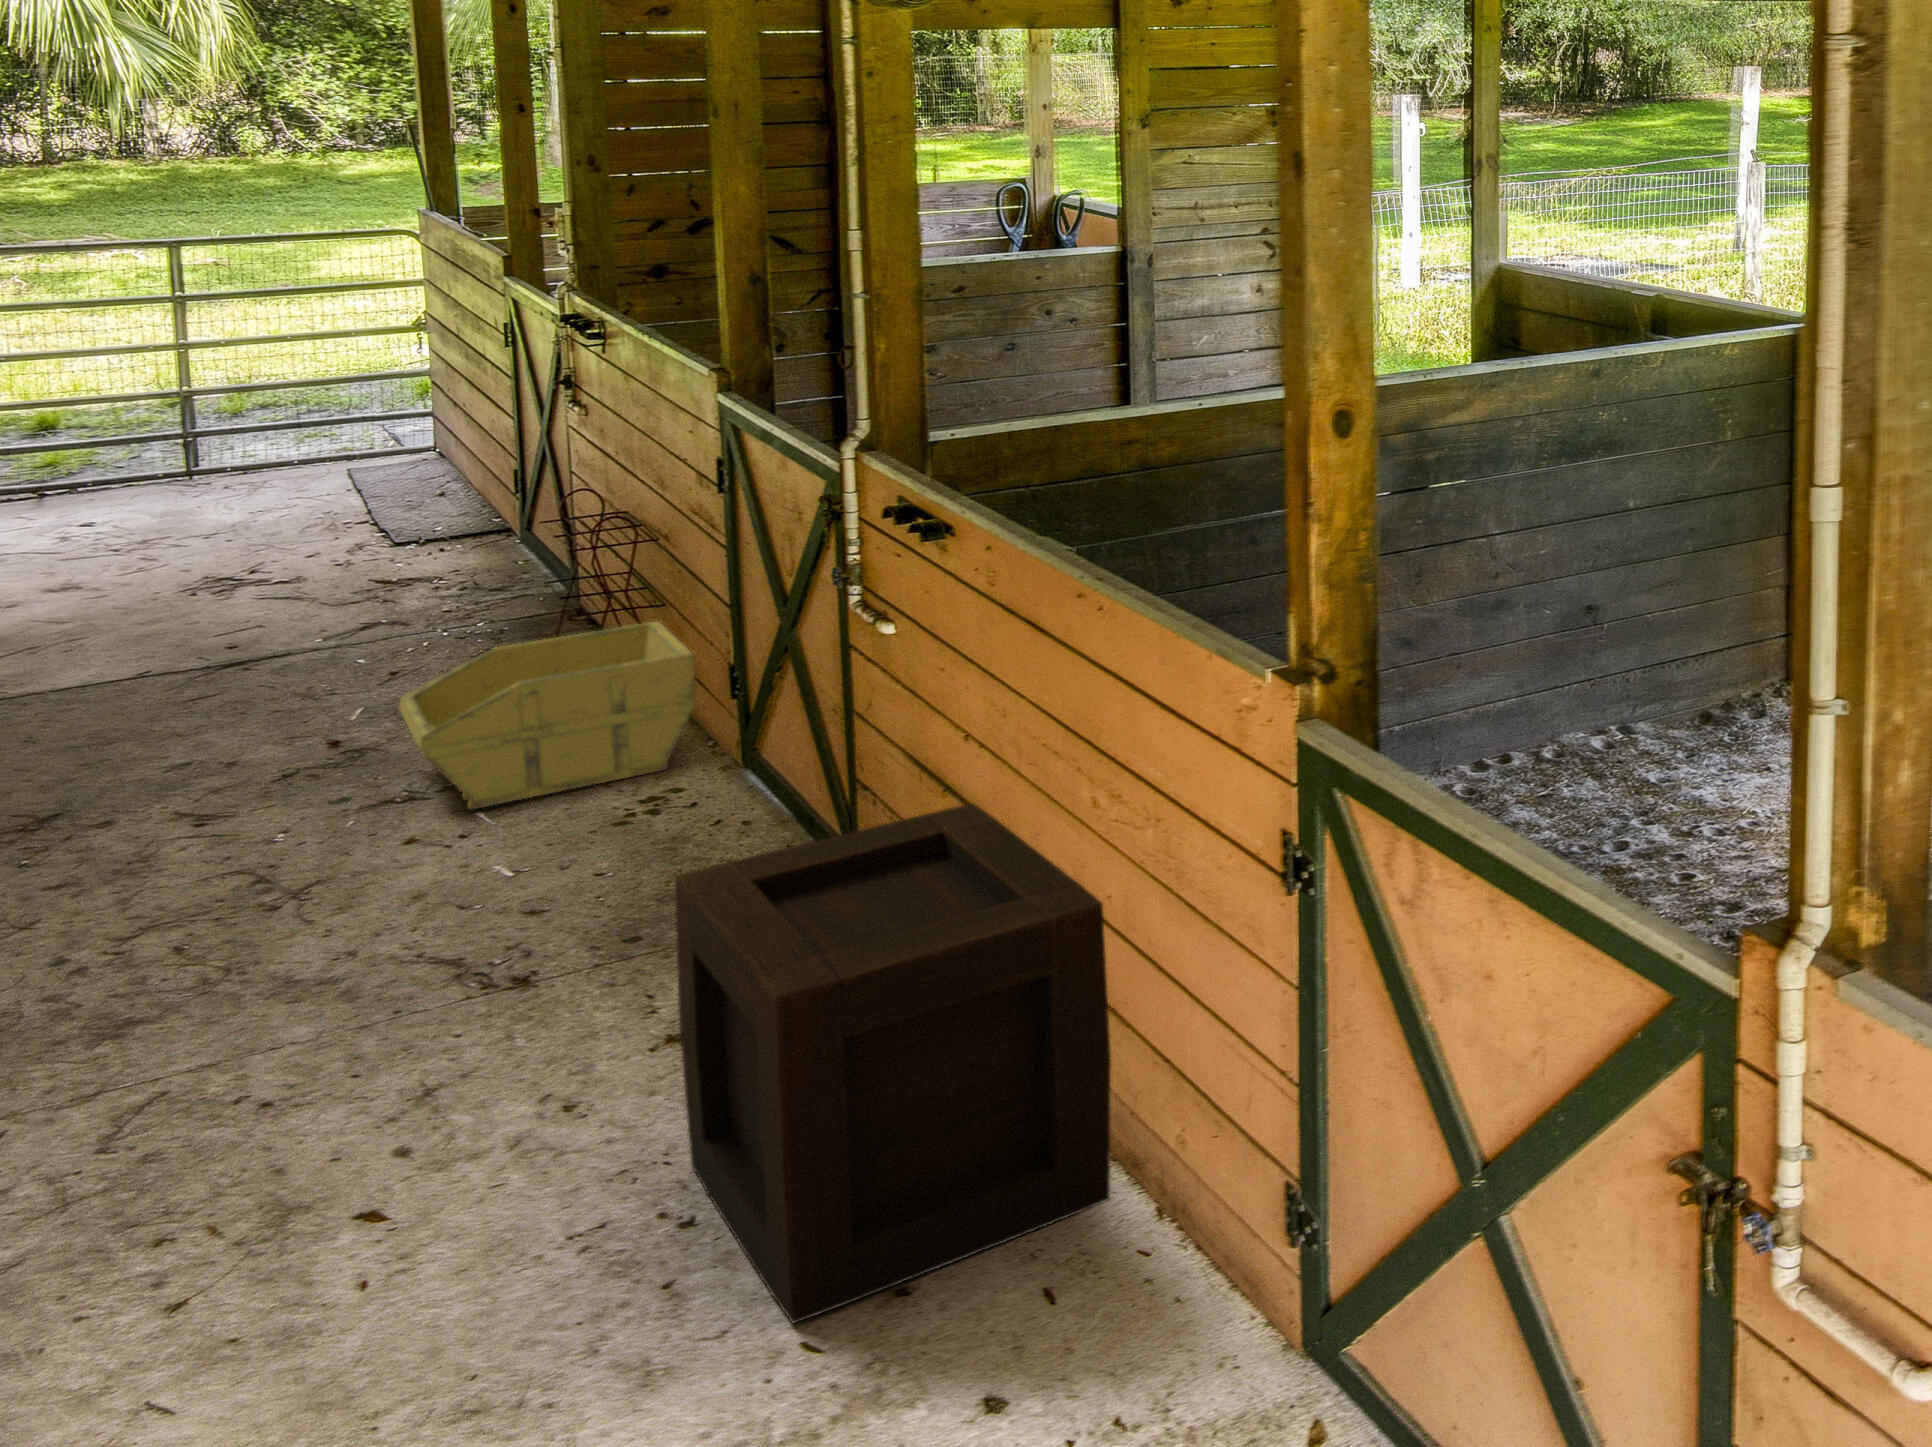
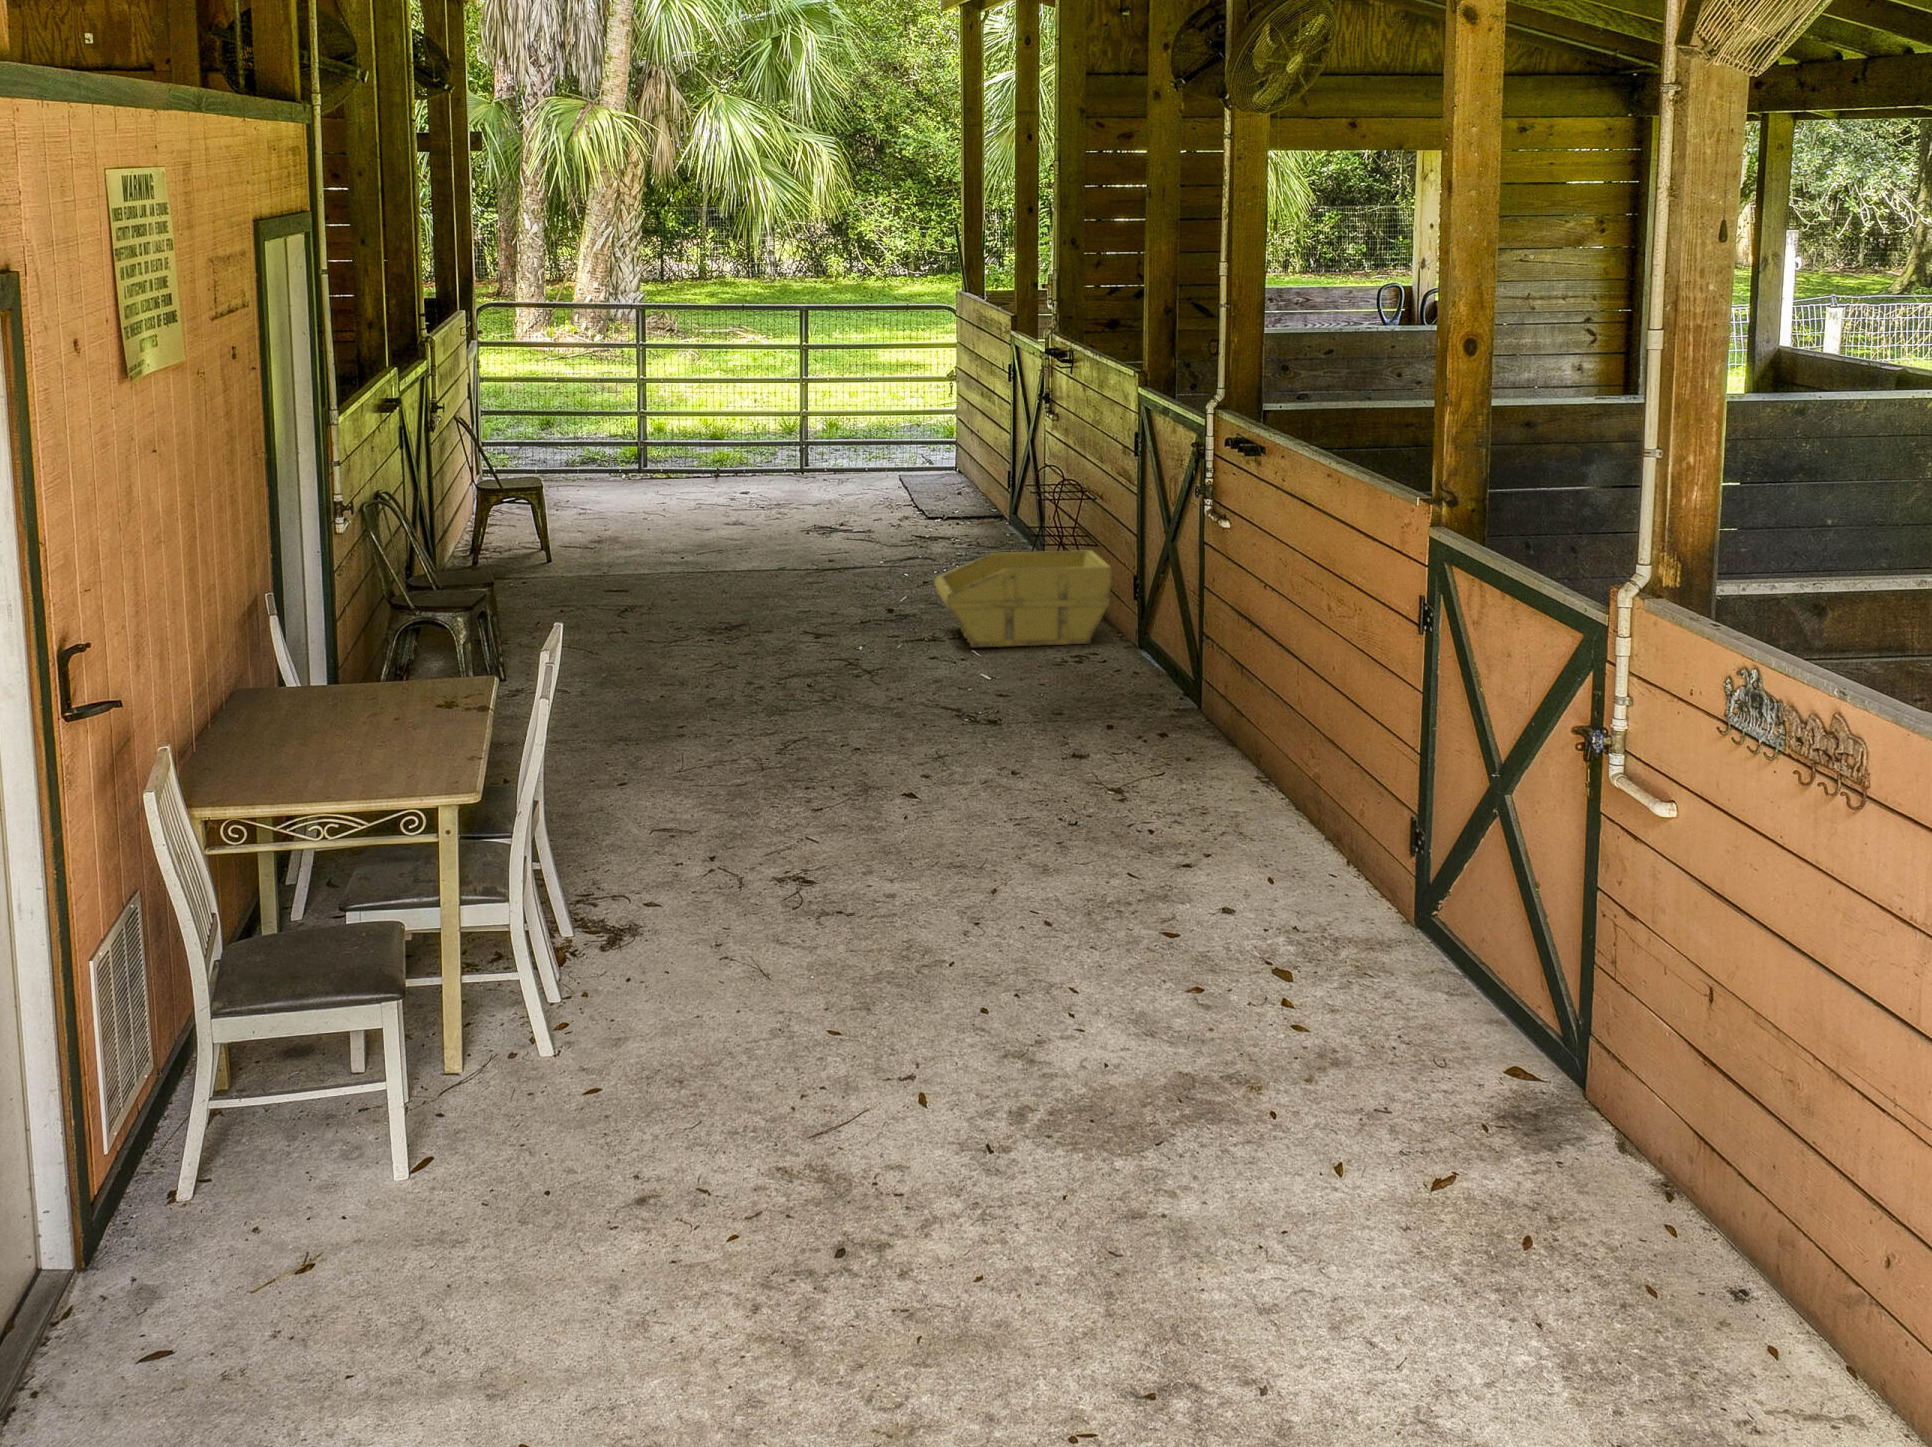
wooden crate: present [675,803,1111,1323] -> none [1080,620,1325,866]

